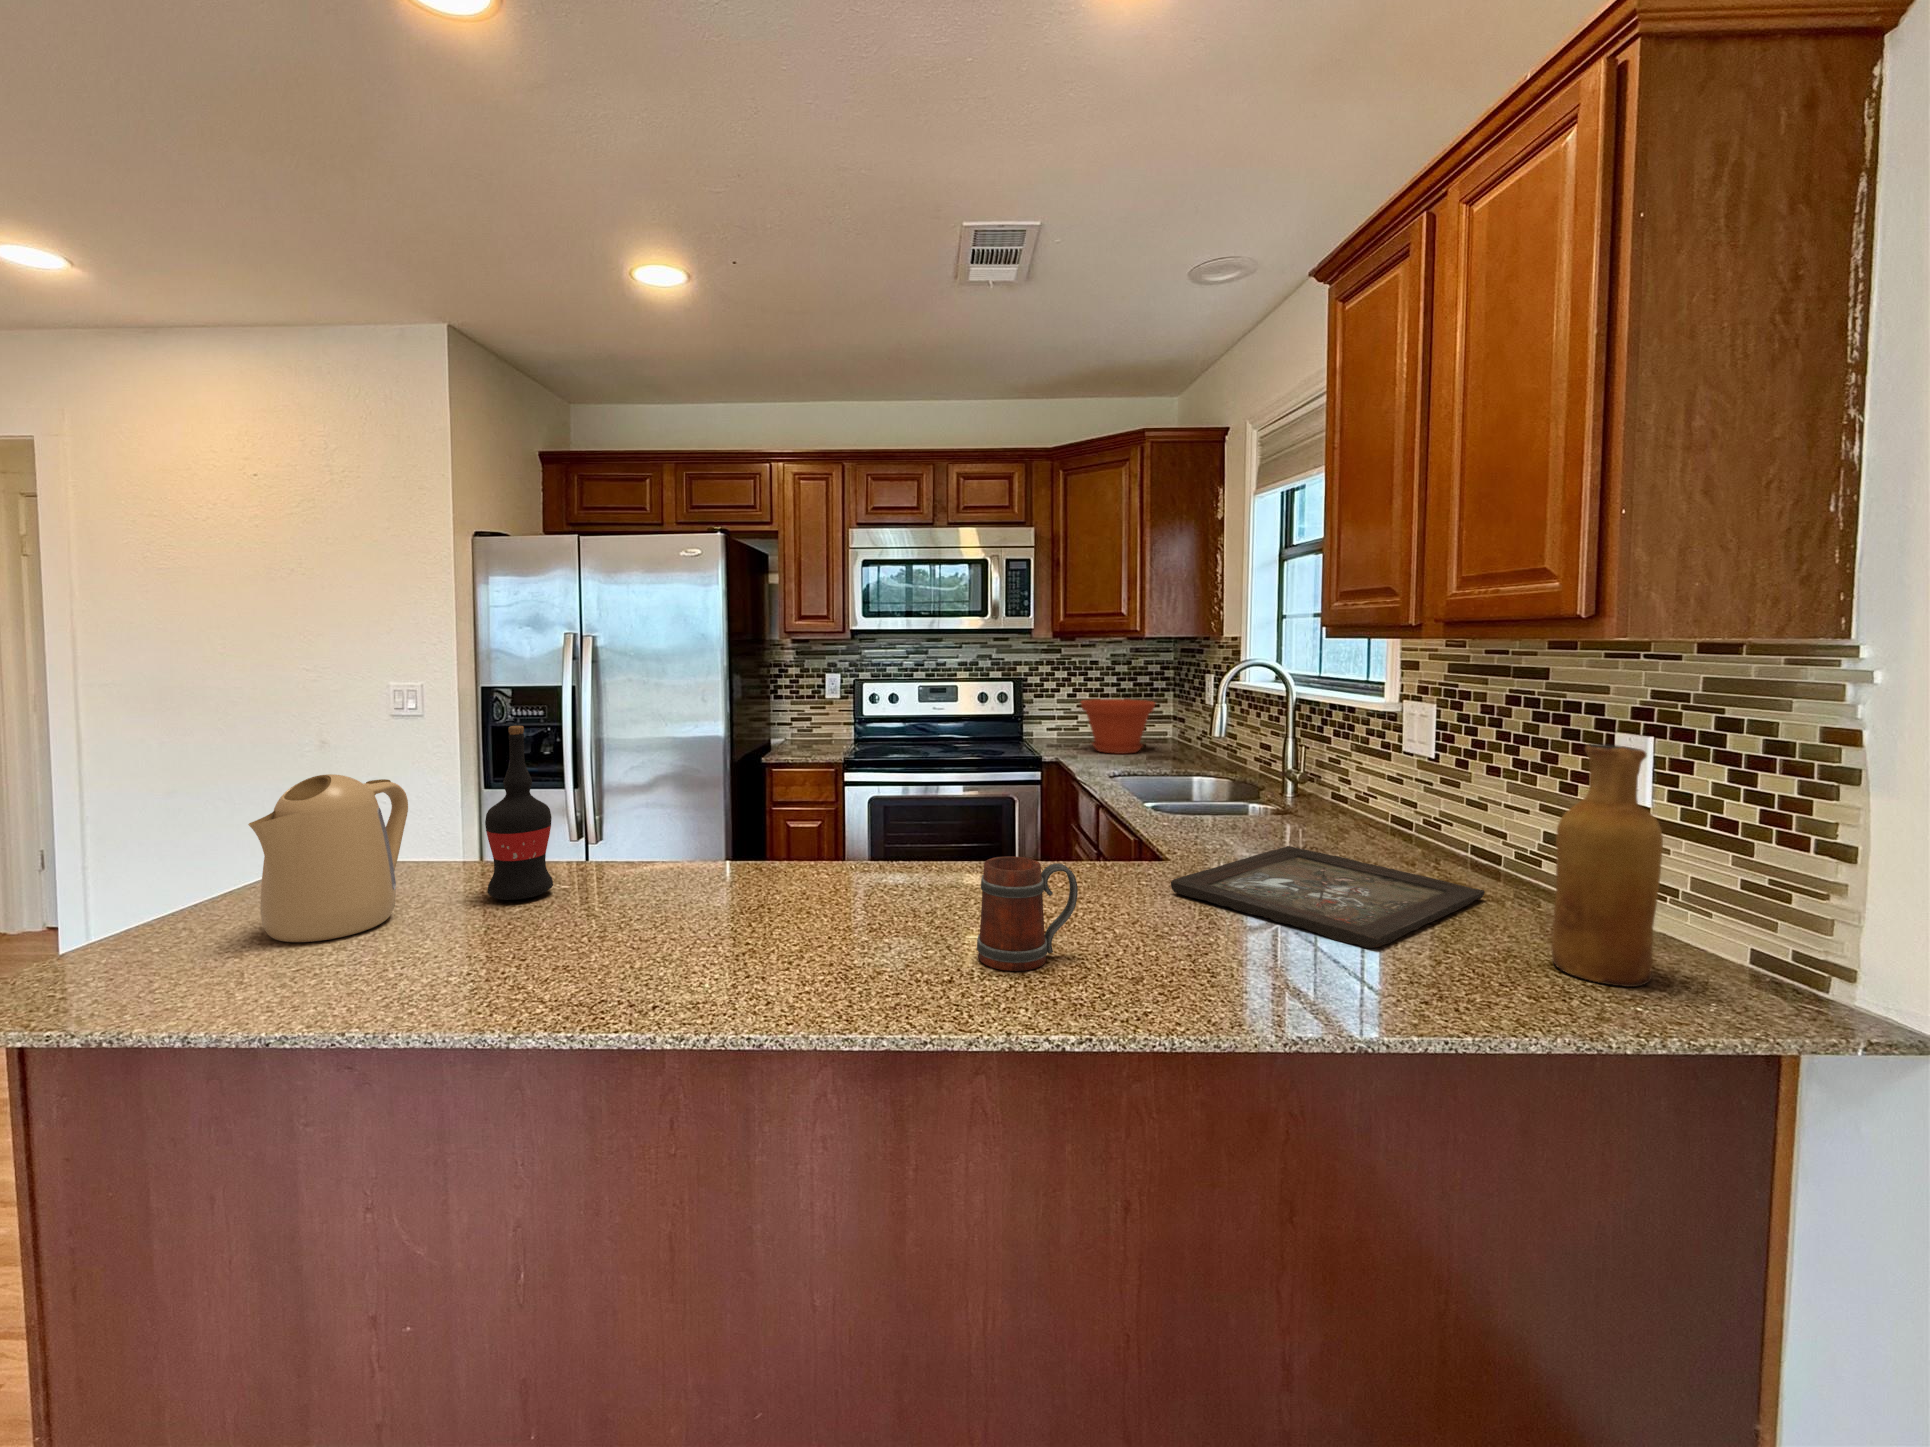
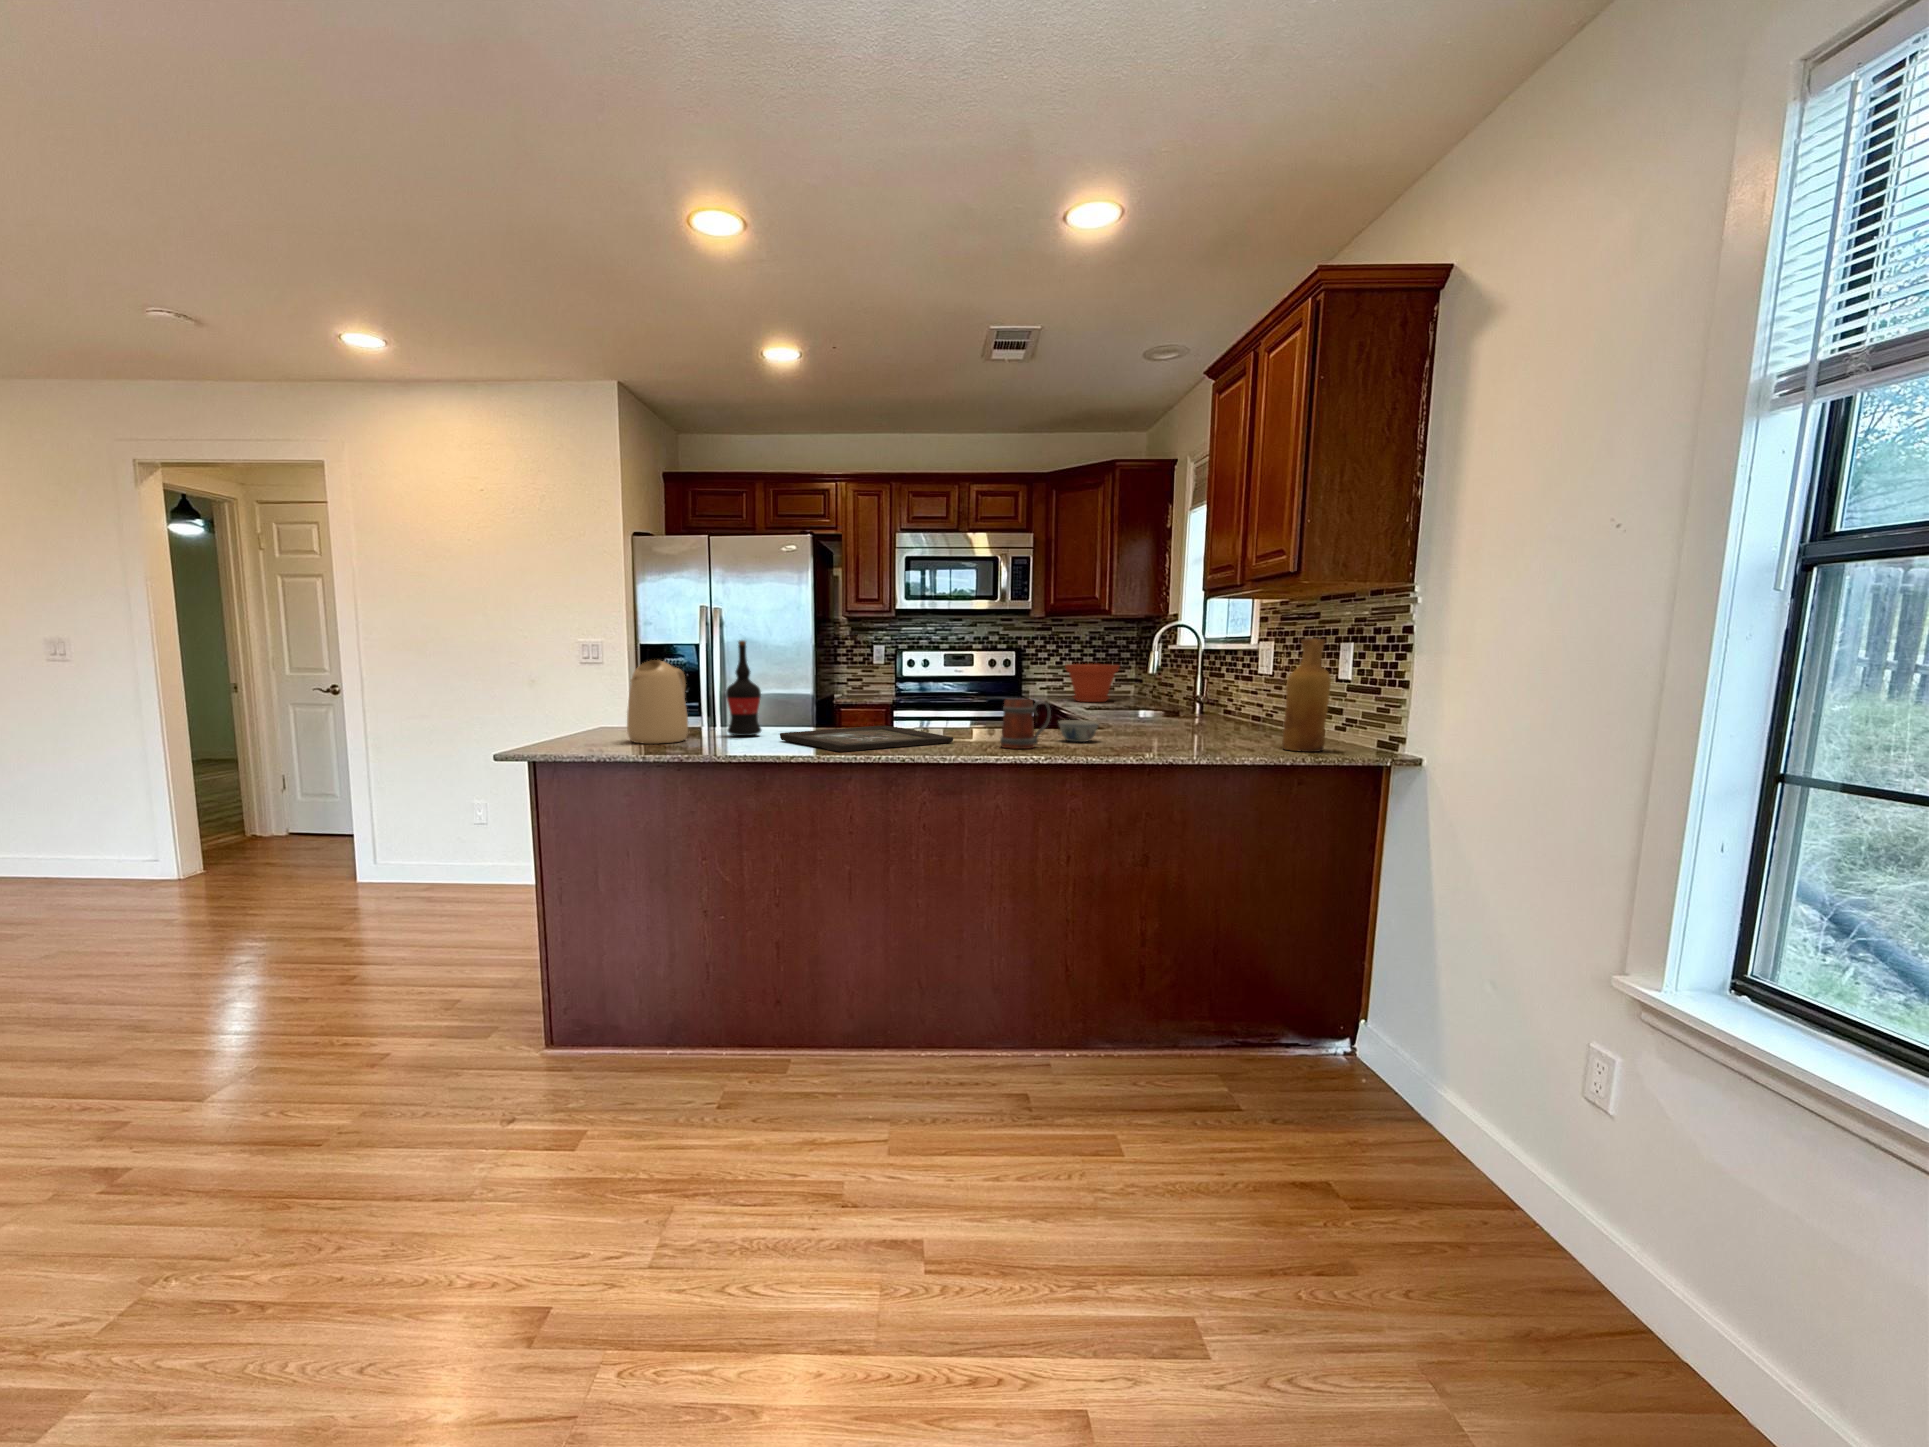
tray: present [1171,846,1485,948] -> present [780,726,953,752]
bowl: none [1088,873,1167,925] -> present [1059,720,1099,742]

